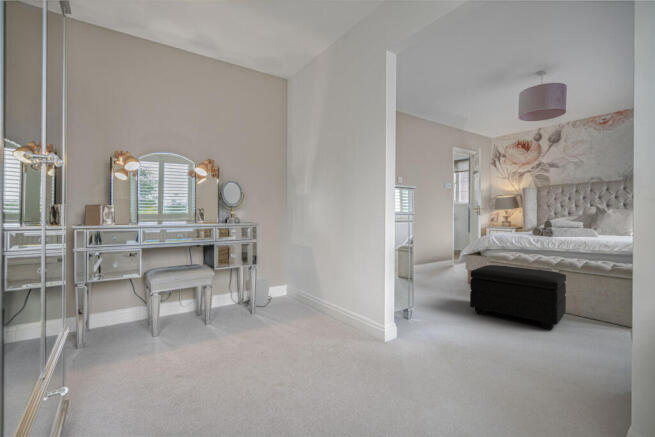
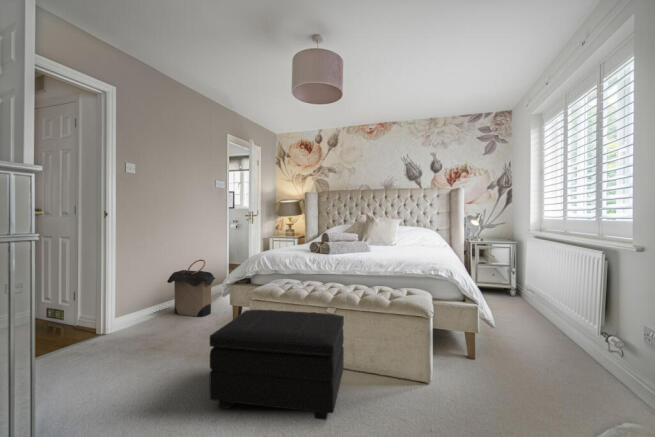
laundry hamper: none [417,239,452,278] -> present [167,260,215,317]

